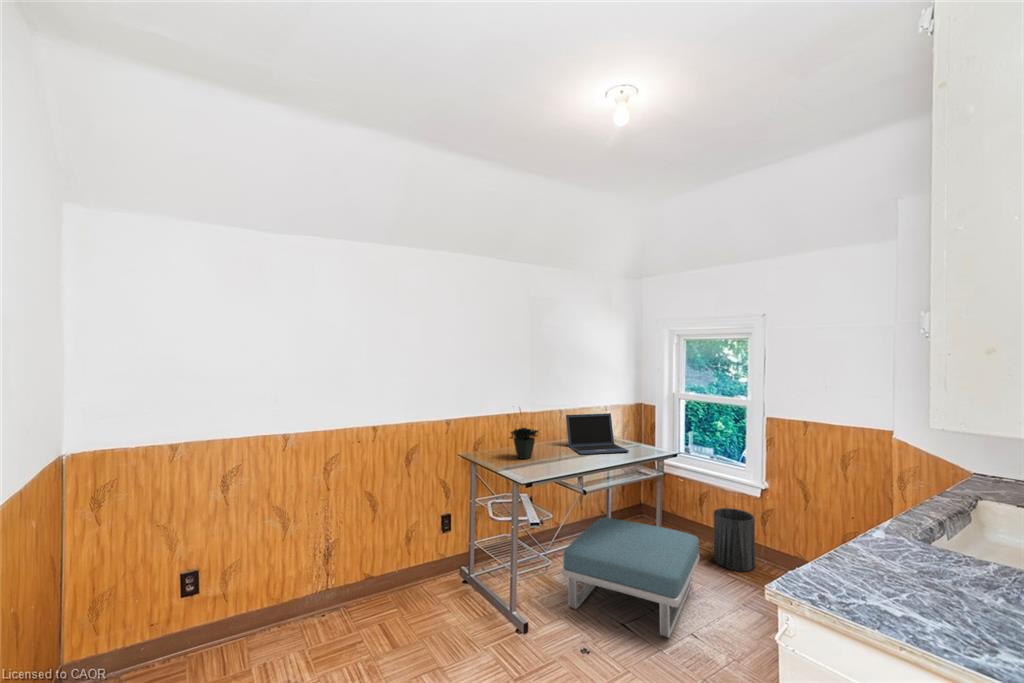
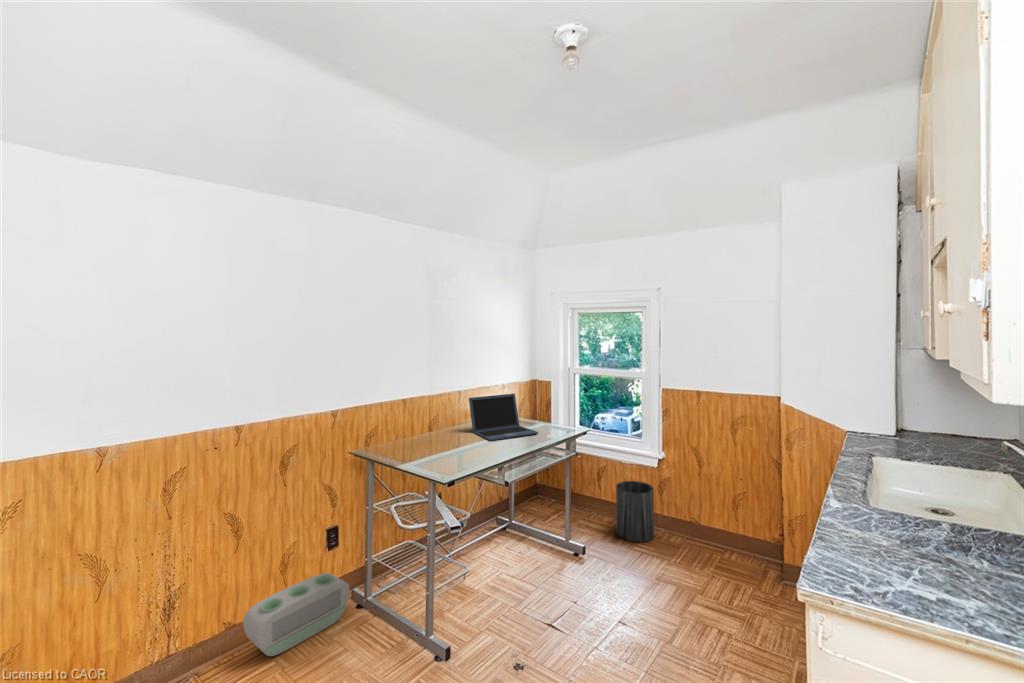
potted plant: present [510,411,538,459] -> none [410,388,445,452]
footstool: present [562,518,699,637] -> none [481,506,613,630]
air purifier: none [379,550,457,604] -> present [243,573,350,656]

